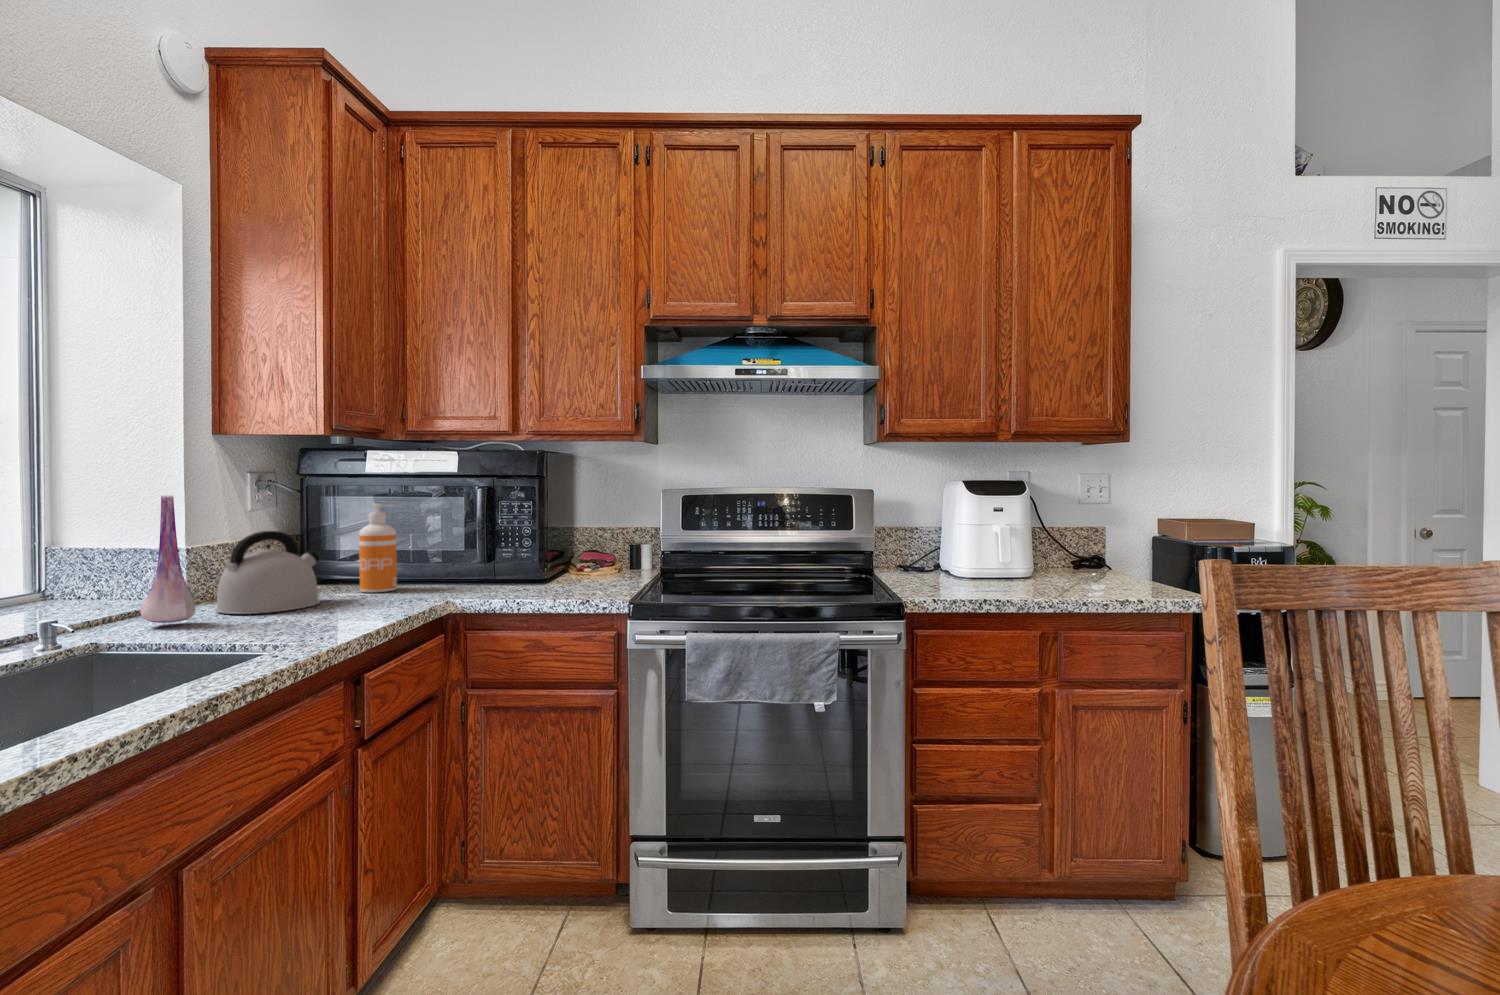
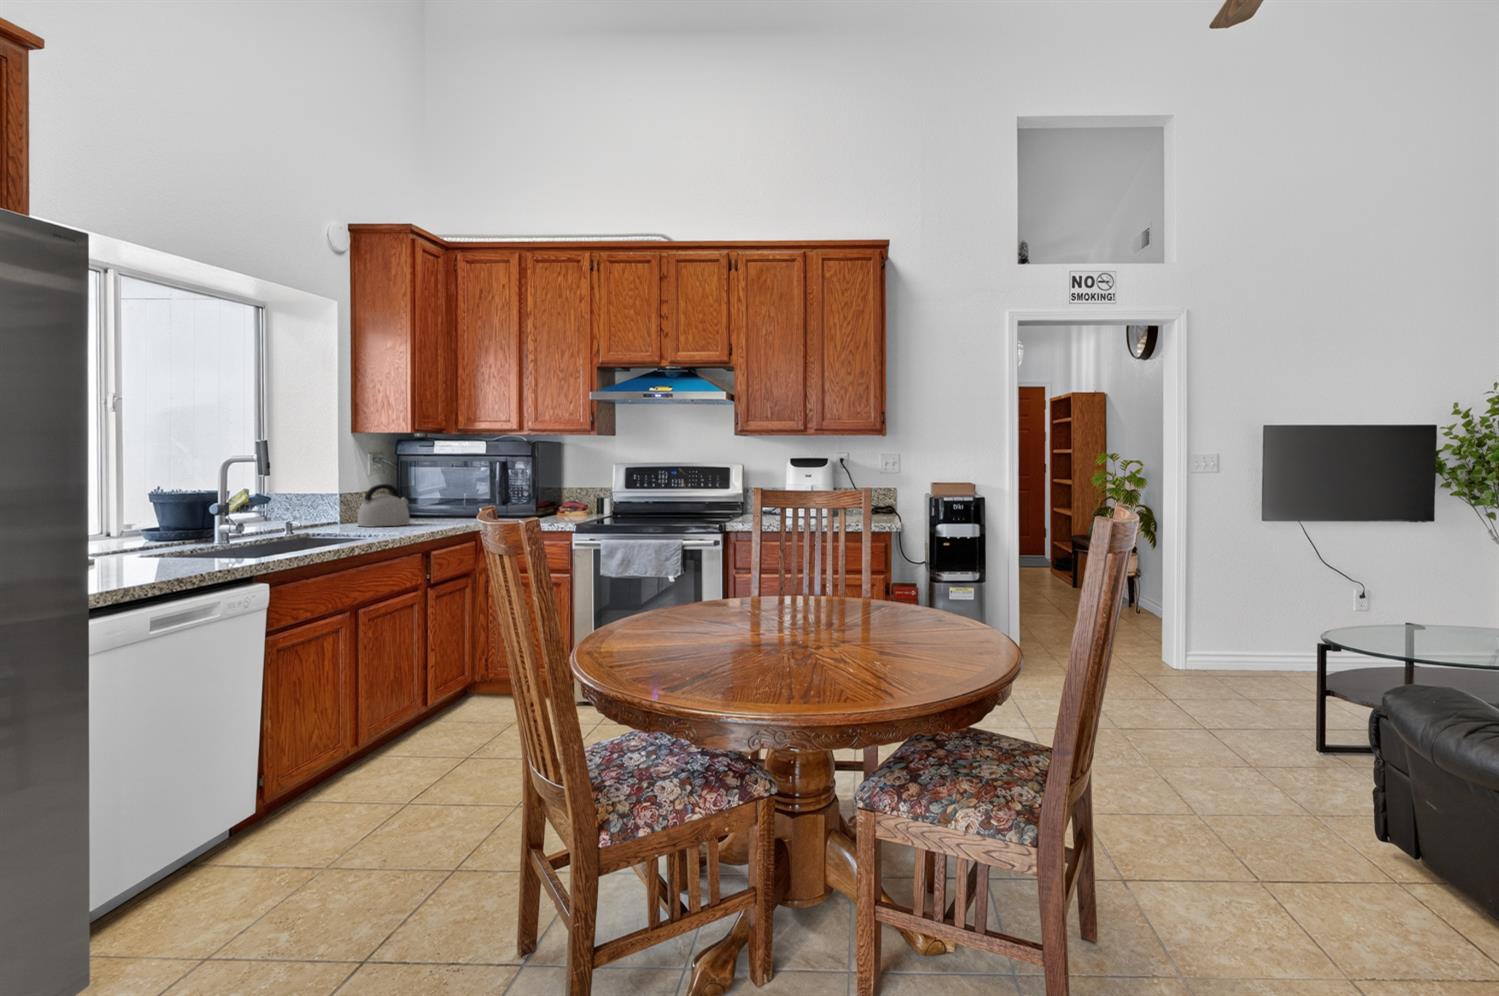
vase: present [140,496,195,623] -> none [321,462,350,529]
soap dispenser: present [359,504,397,592] -> none [431,472,453,521]

